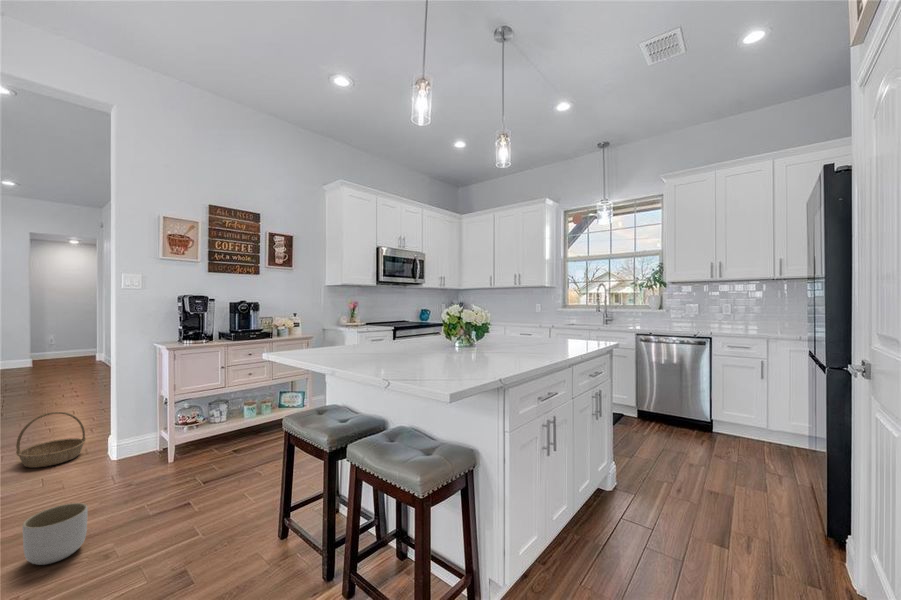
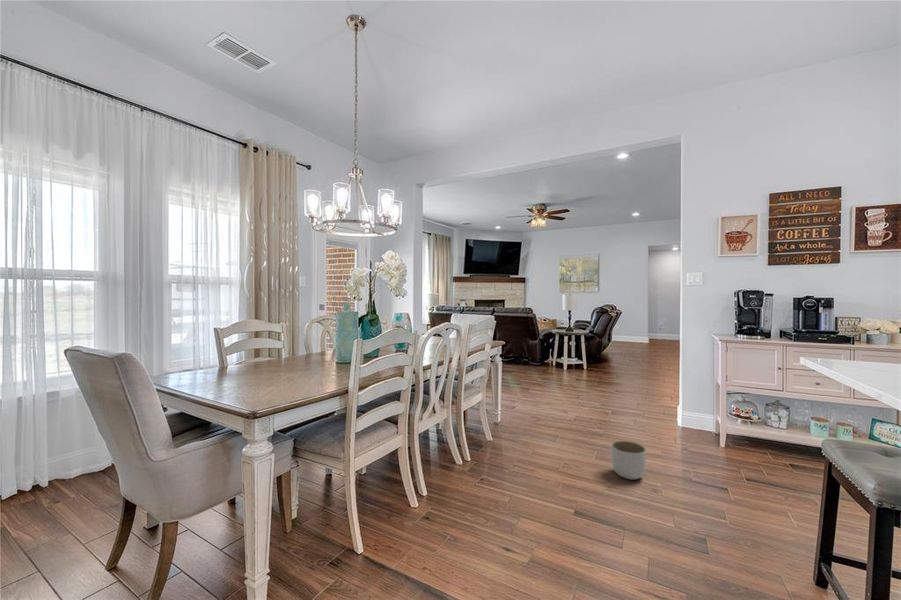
basket: present [16,412,86,468] -> none [623,377,662,416]

